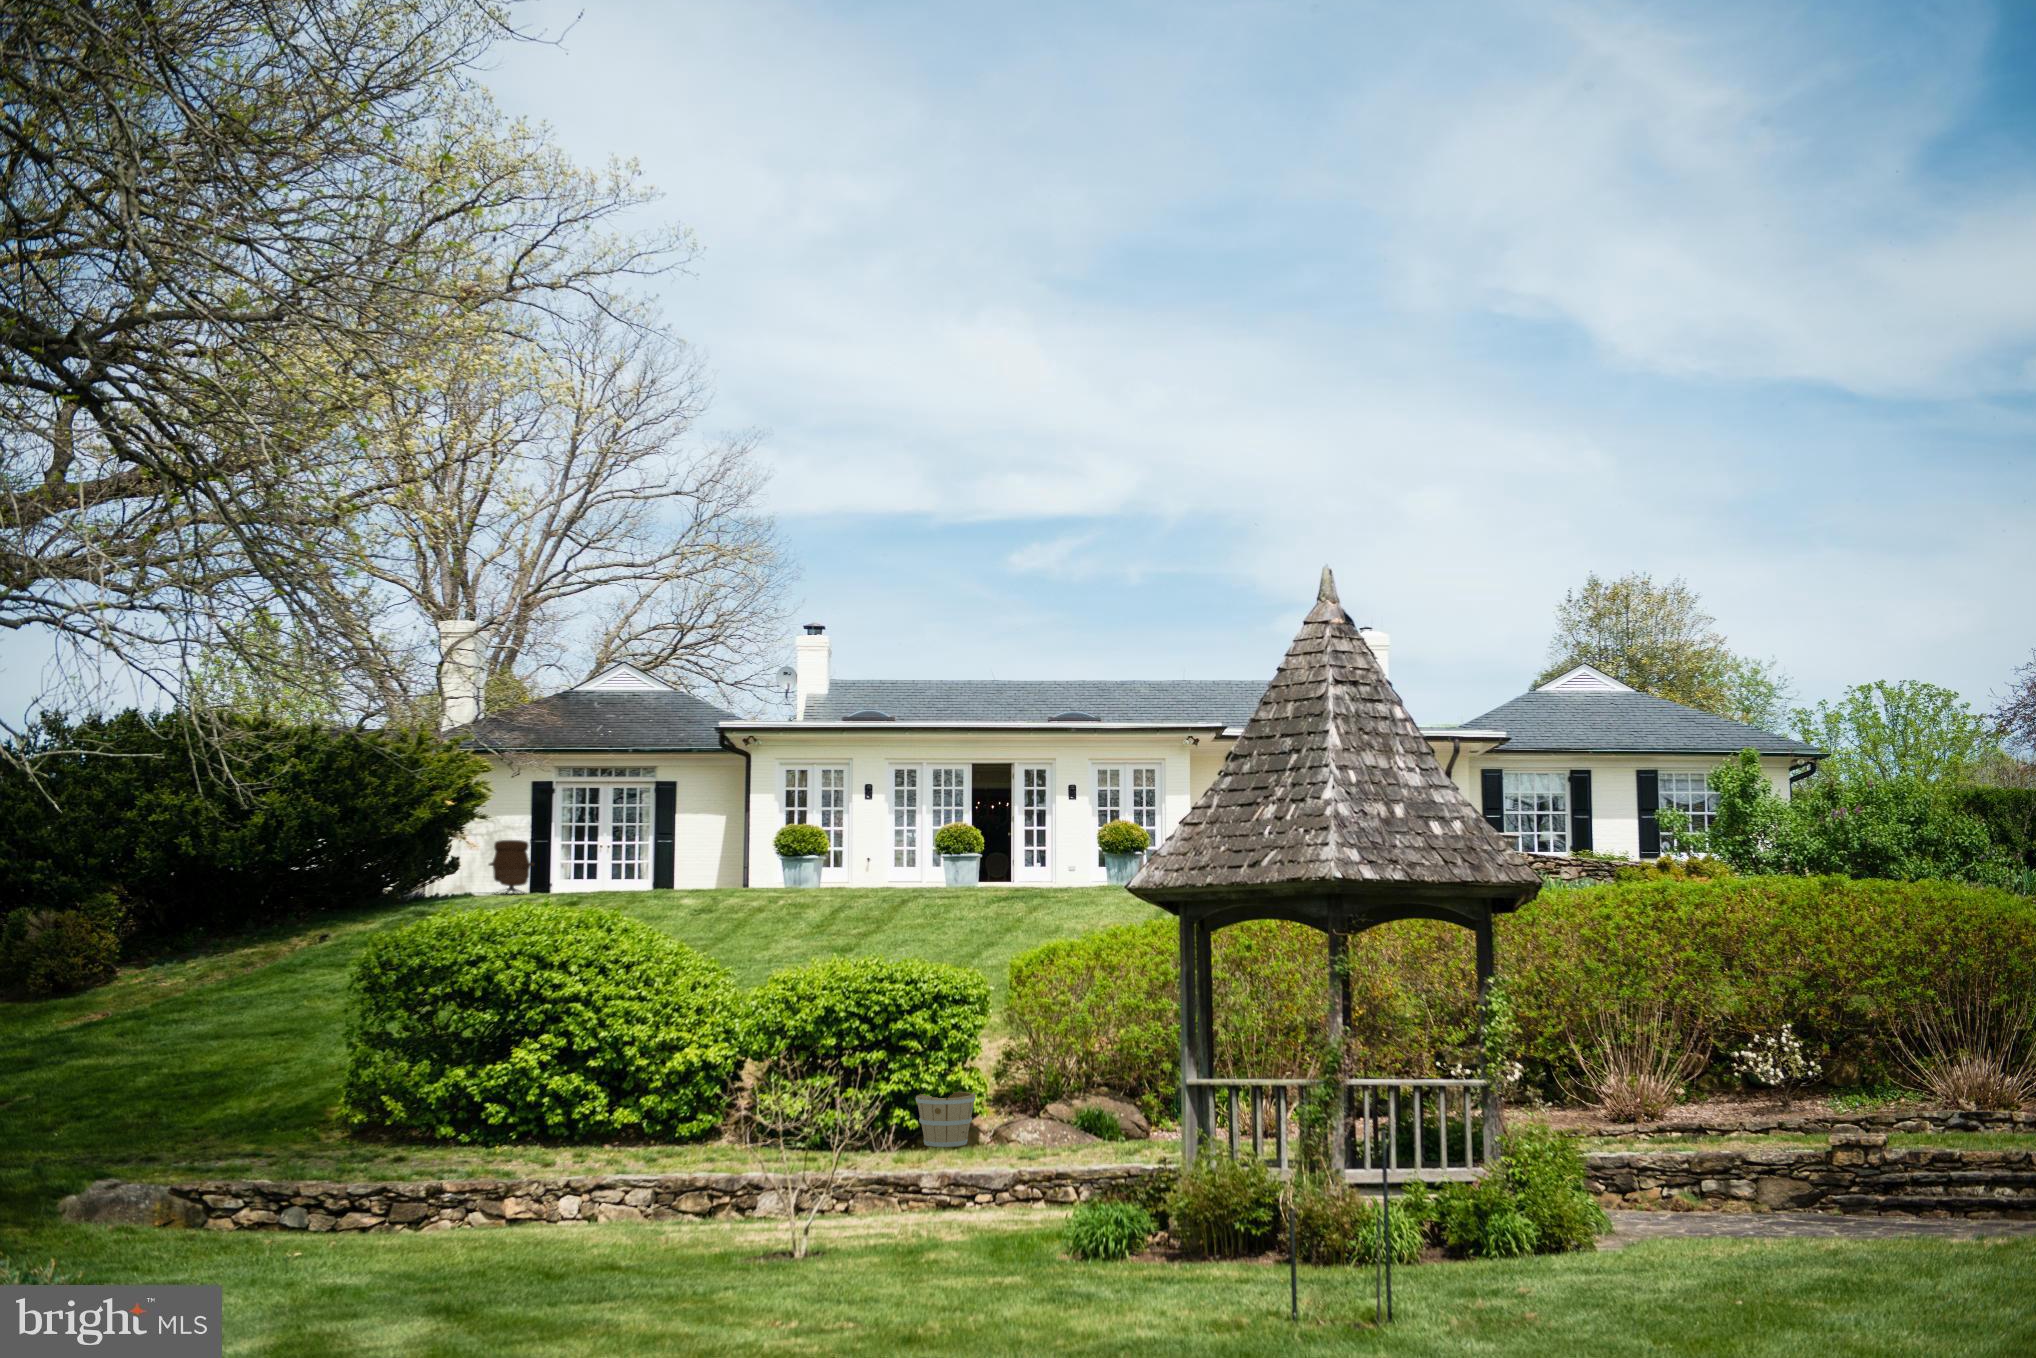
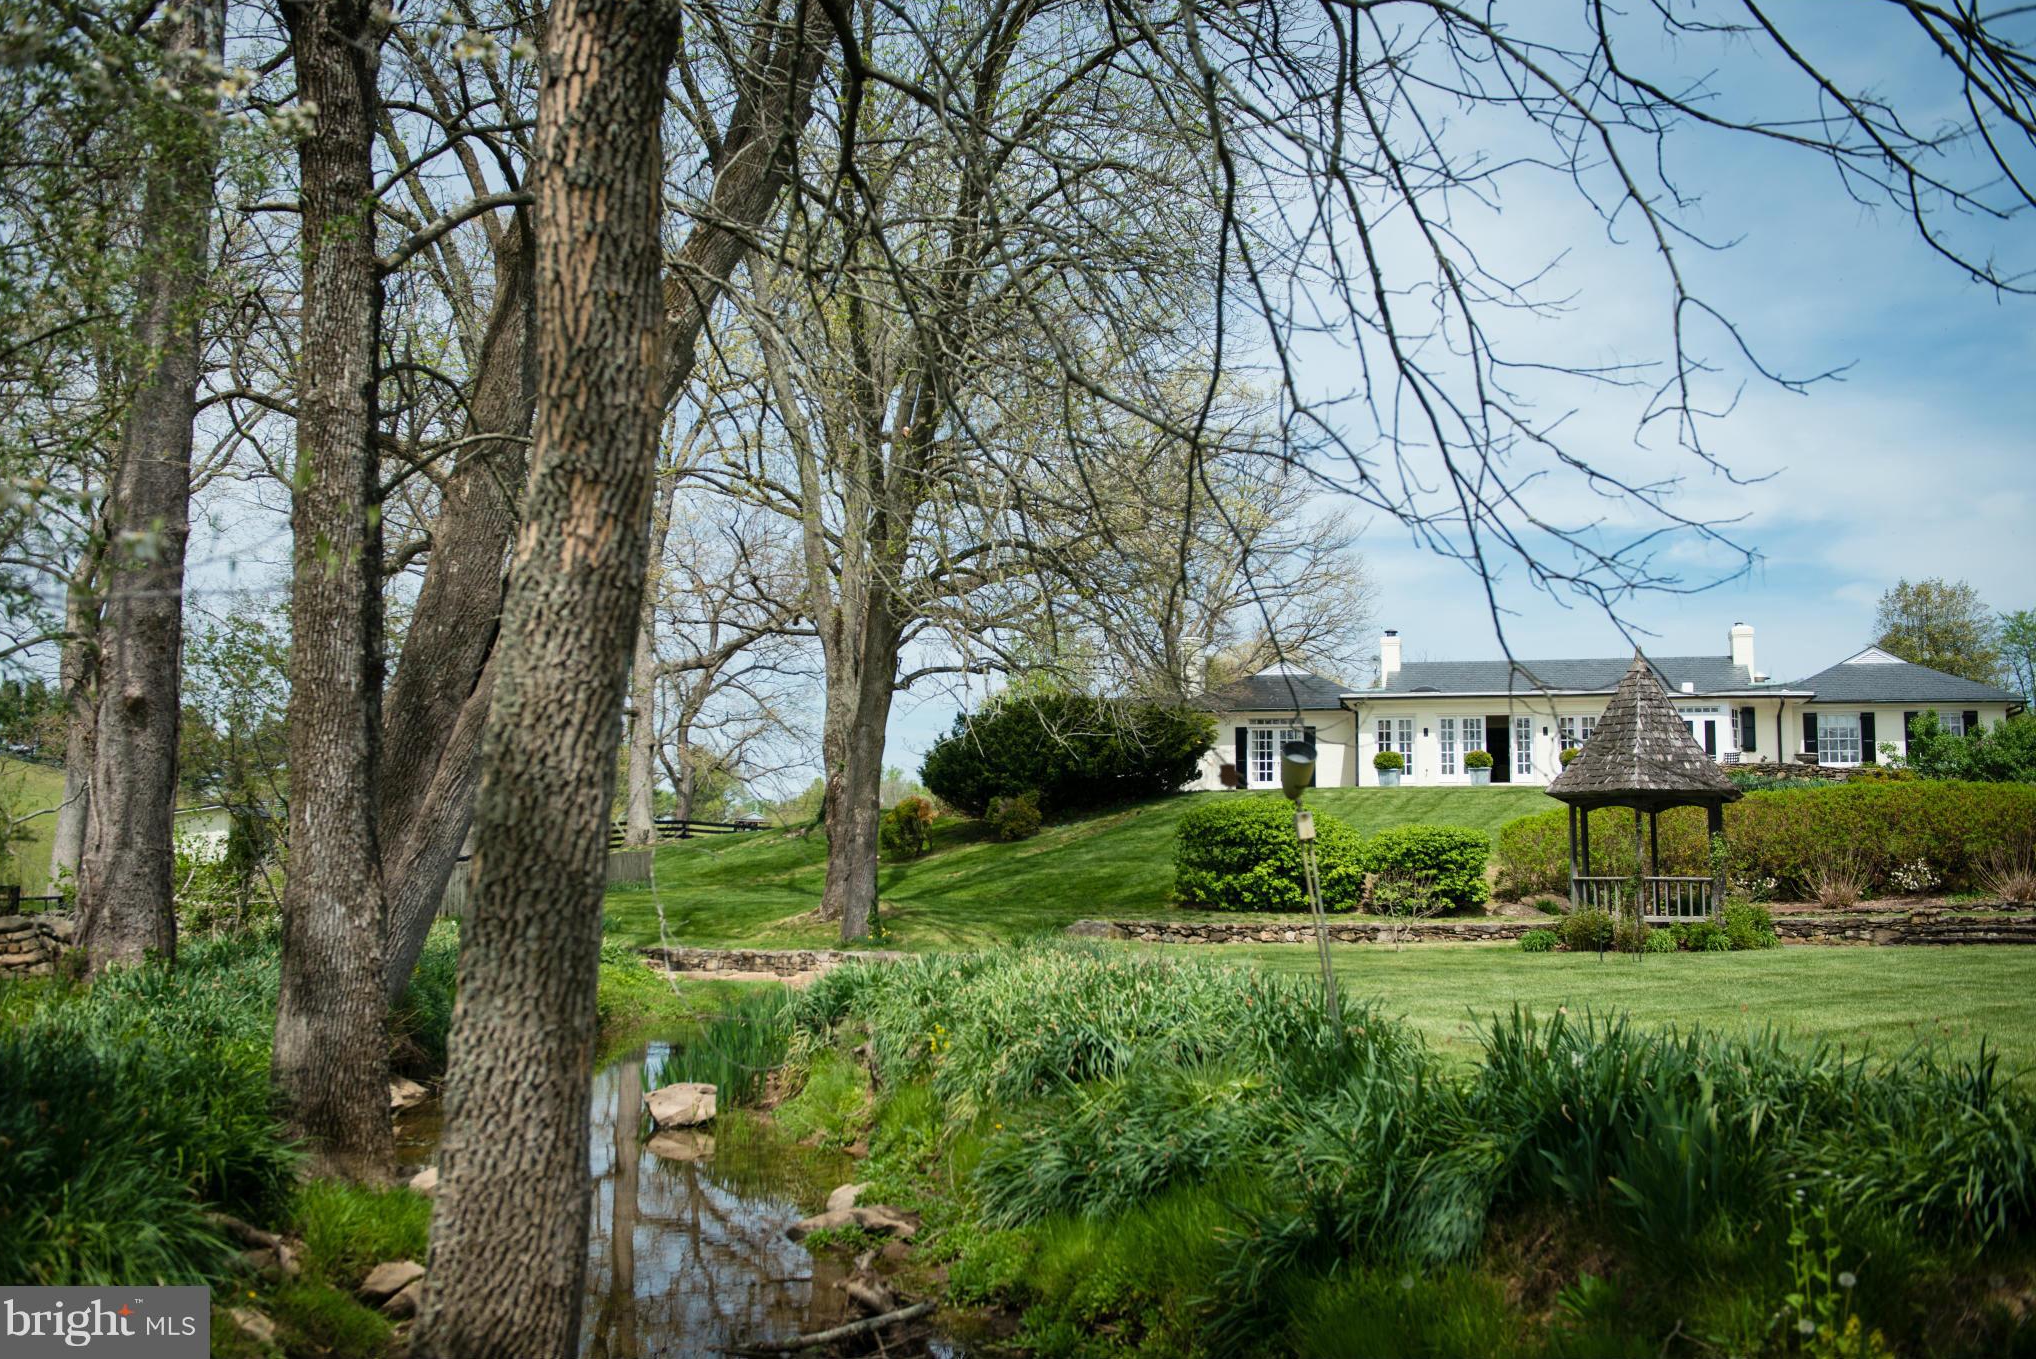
wooden bucket: present [915,1092,976,1147] -> none [1452,890,1484,918]

